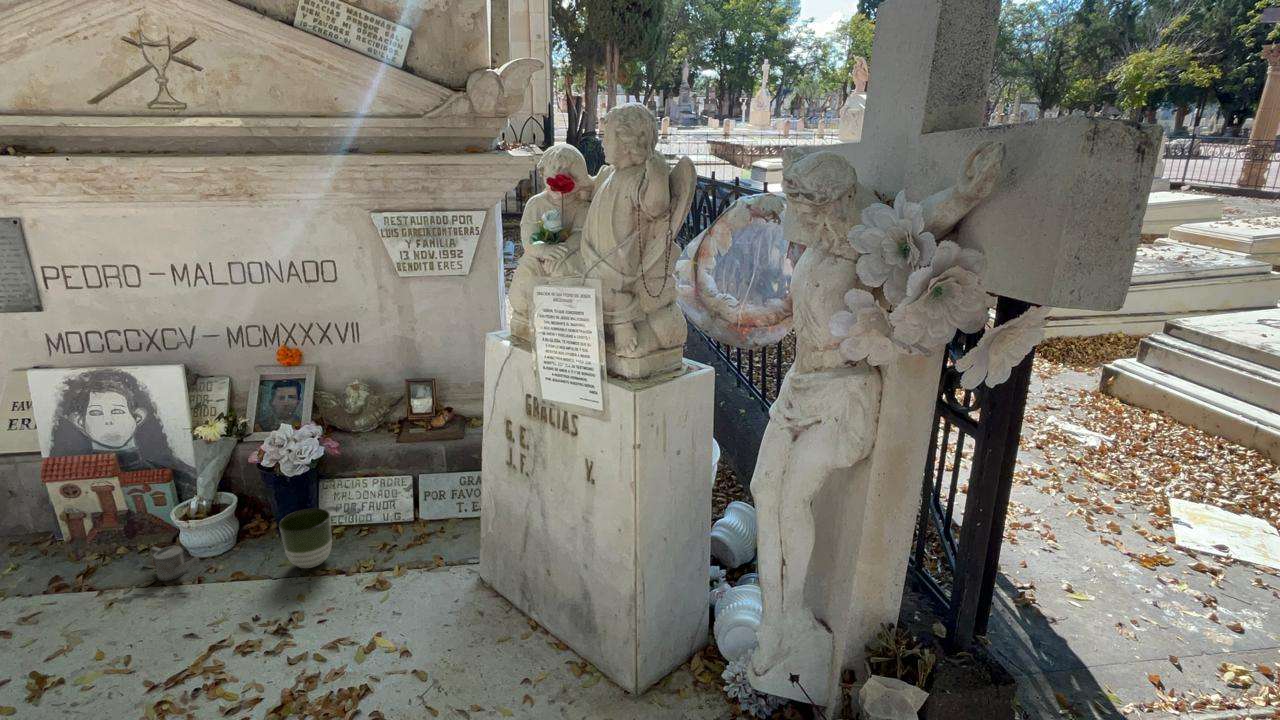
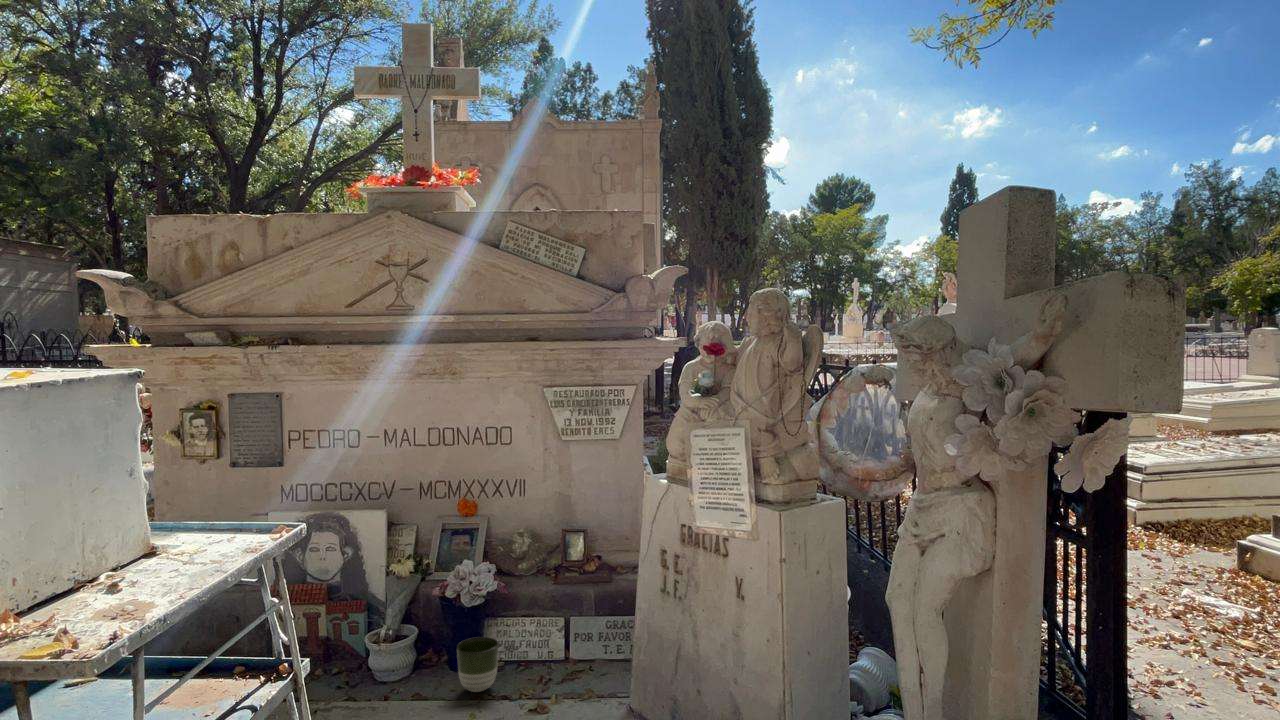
watering can: present [151,546,199,581] -> none [347,665,389,696]

